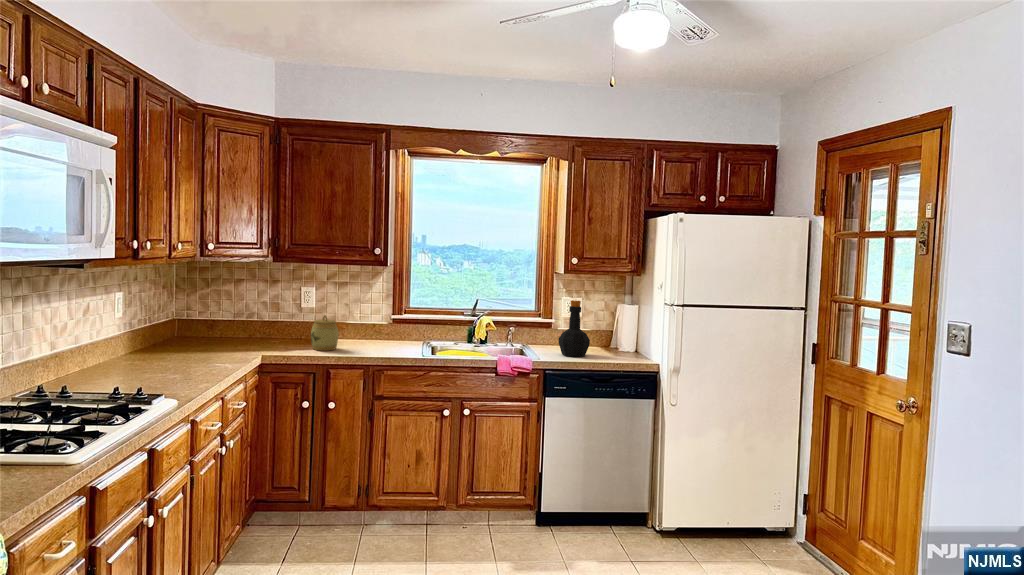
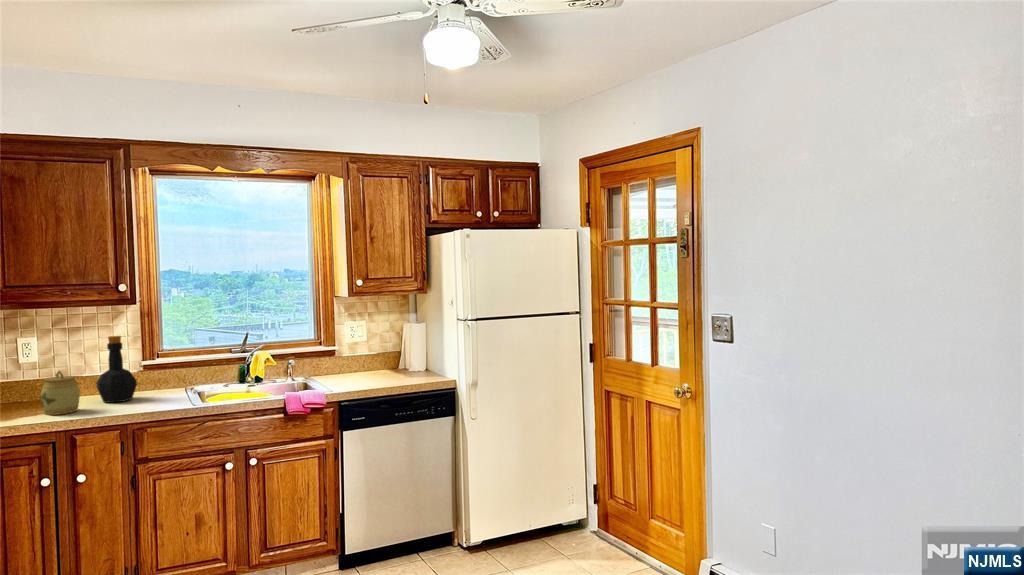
bottle: present [559,300,590,357] -> present [96,336,137,403]

